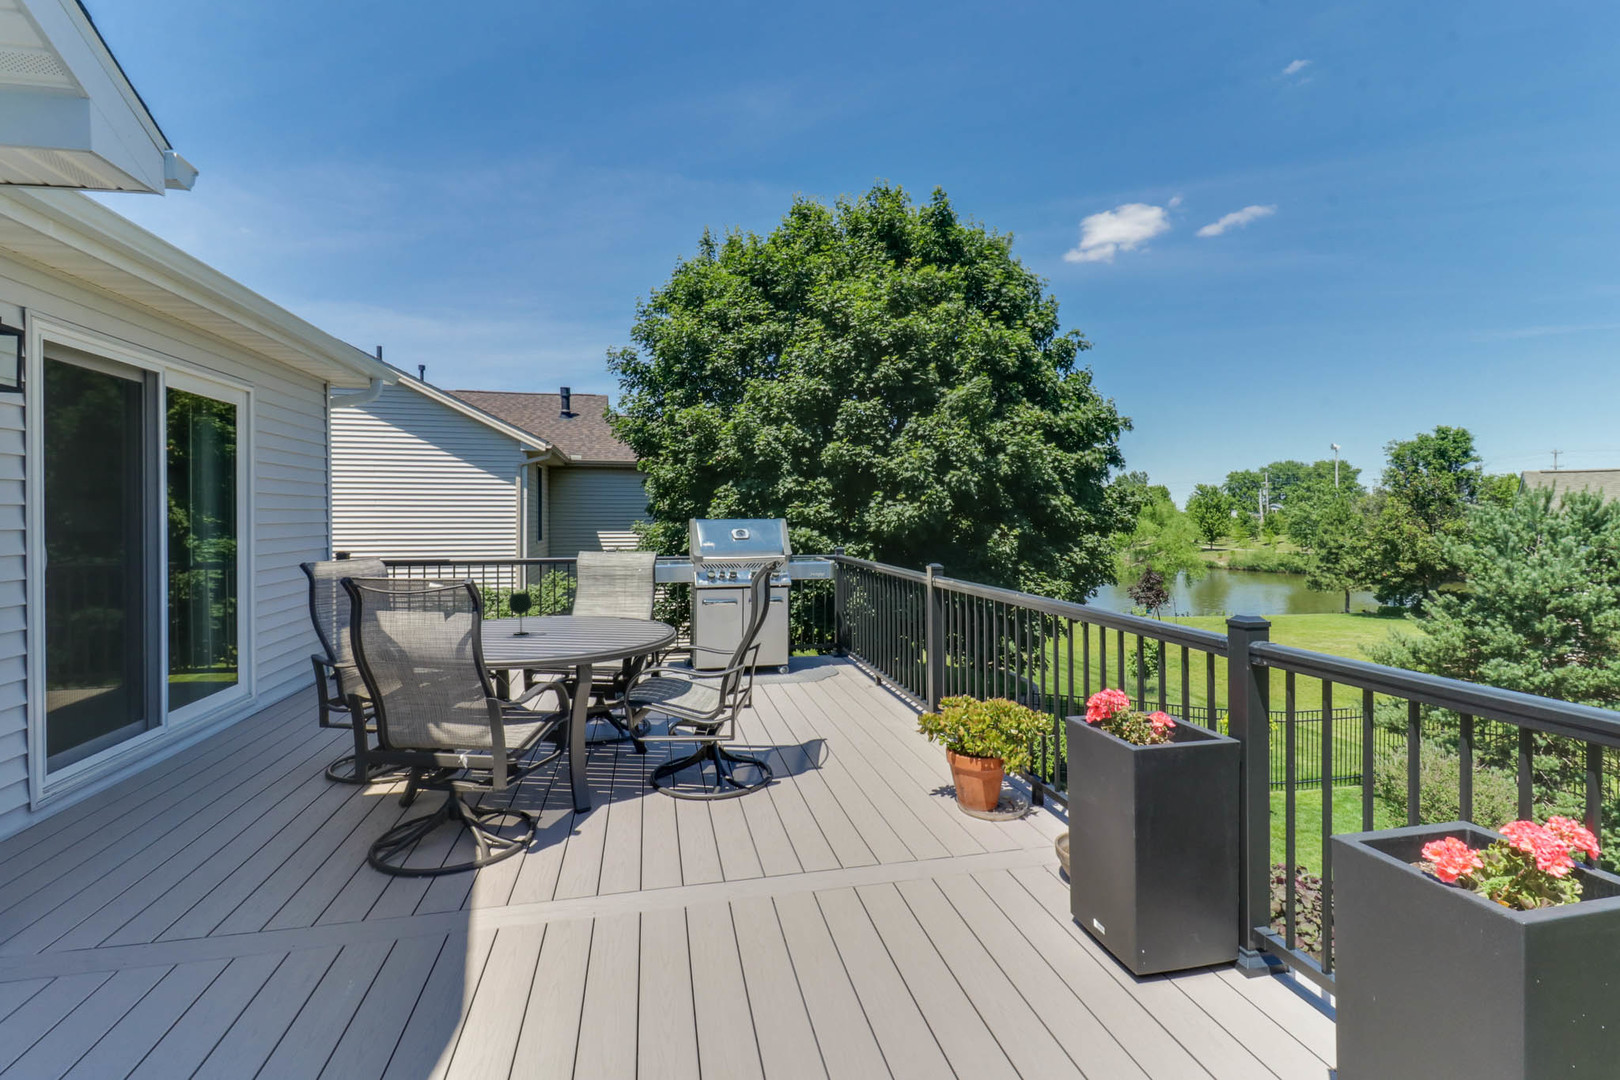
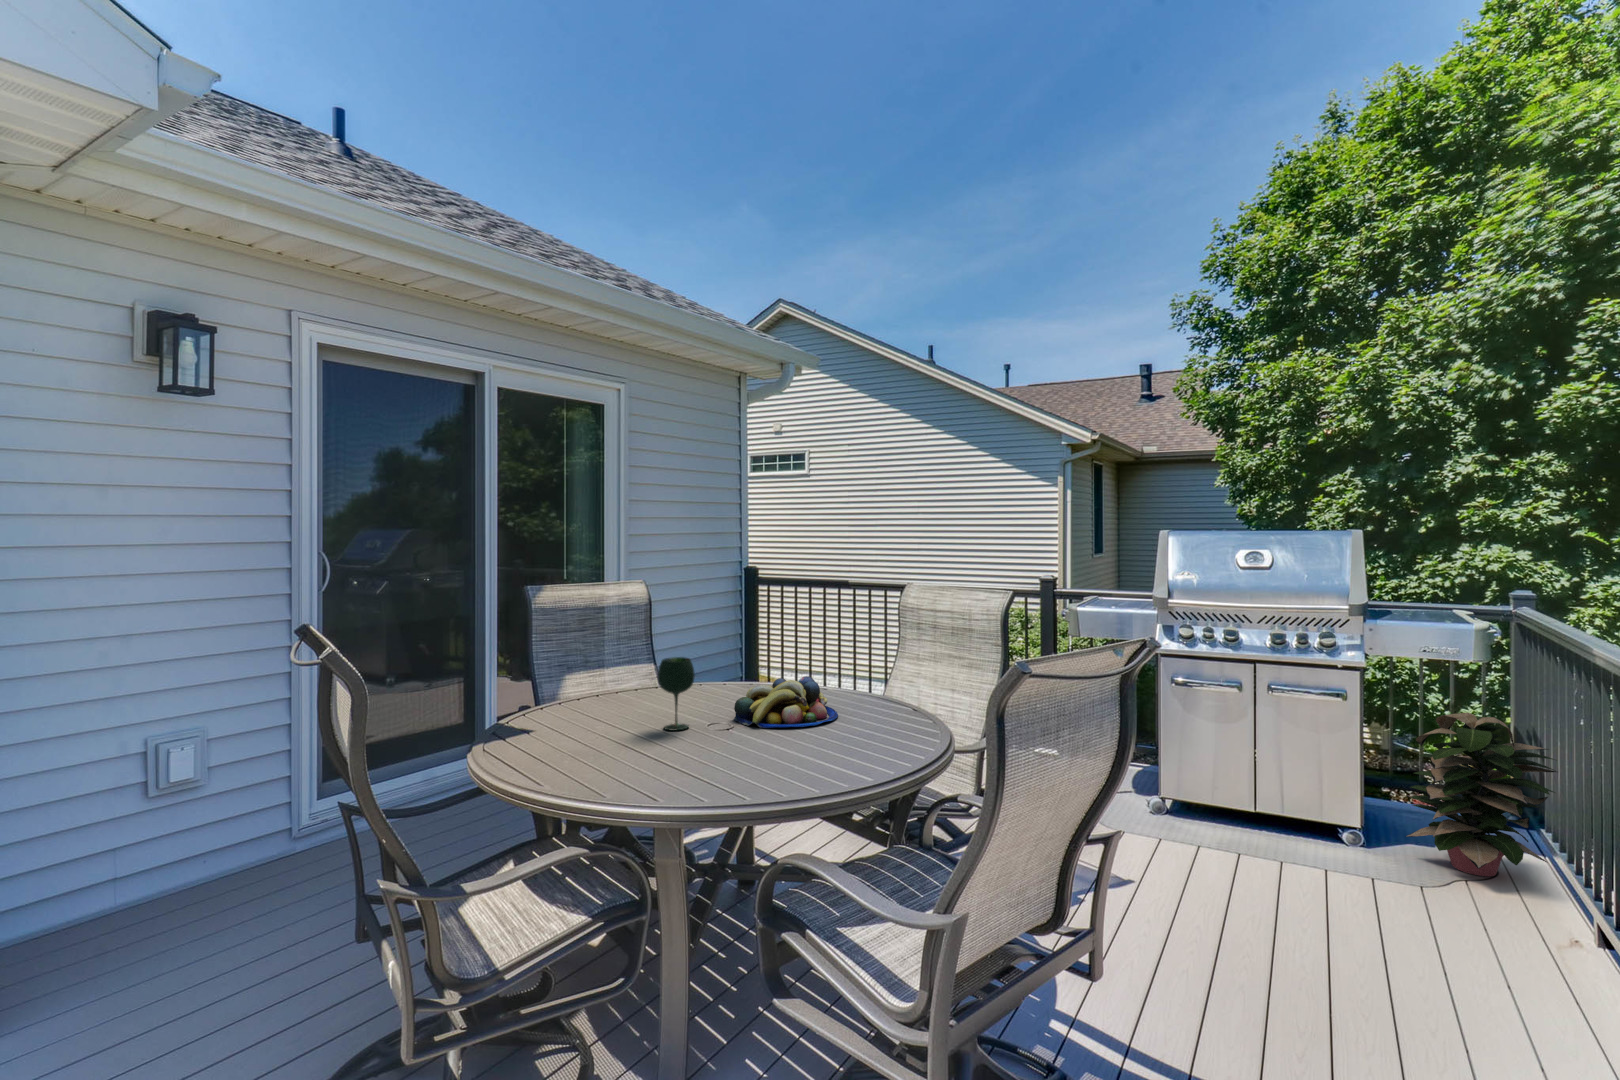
decorative plant: none [805,602,855,673] -> present [1406,712,1557,876]
fruit bowl: none [535,604,597,629] -> present [733,676,838,728]

